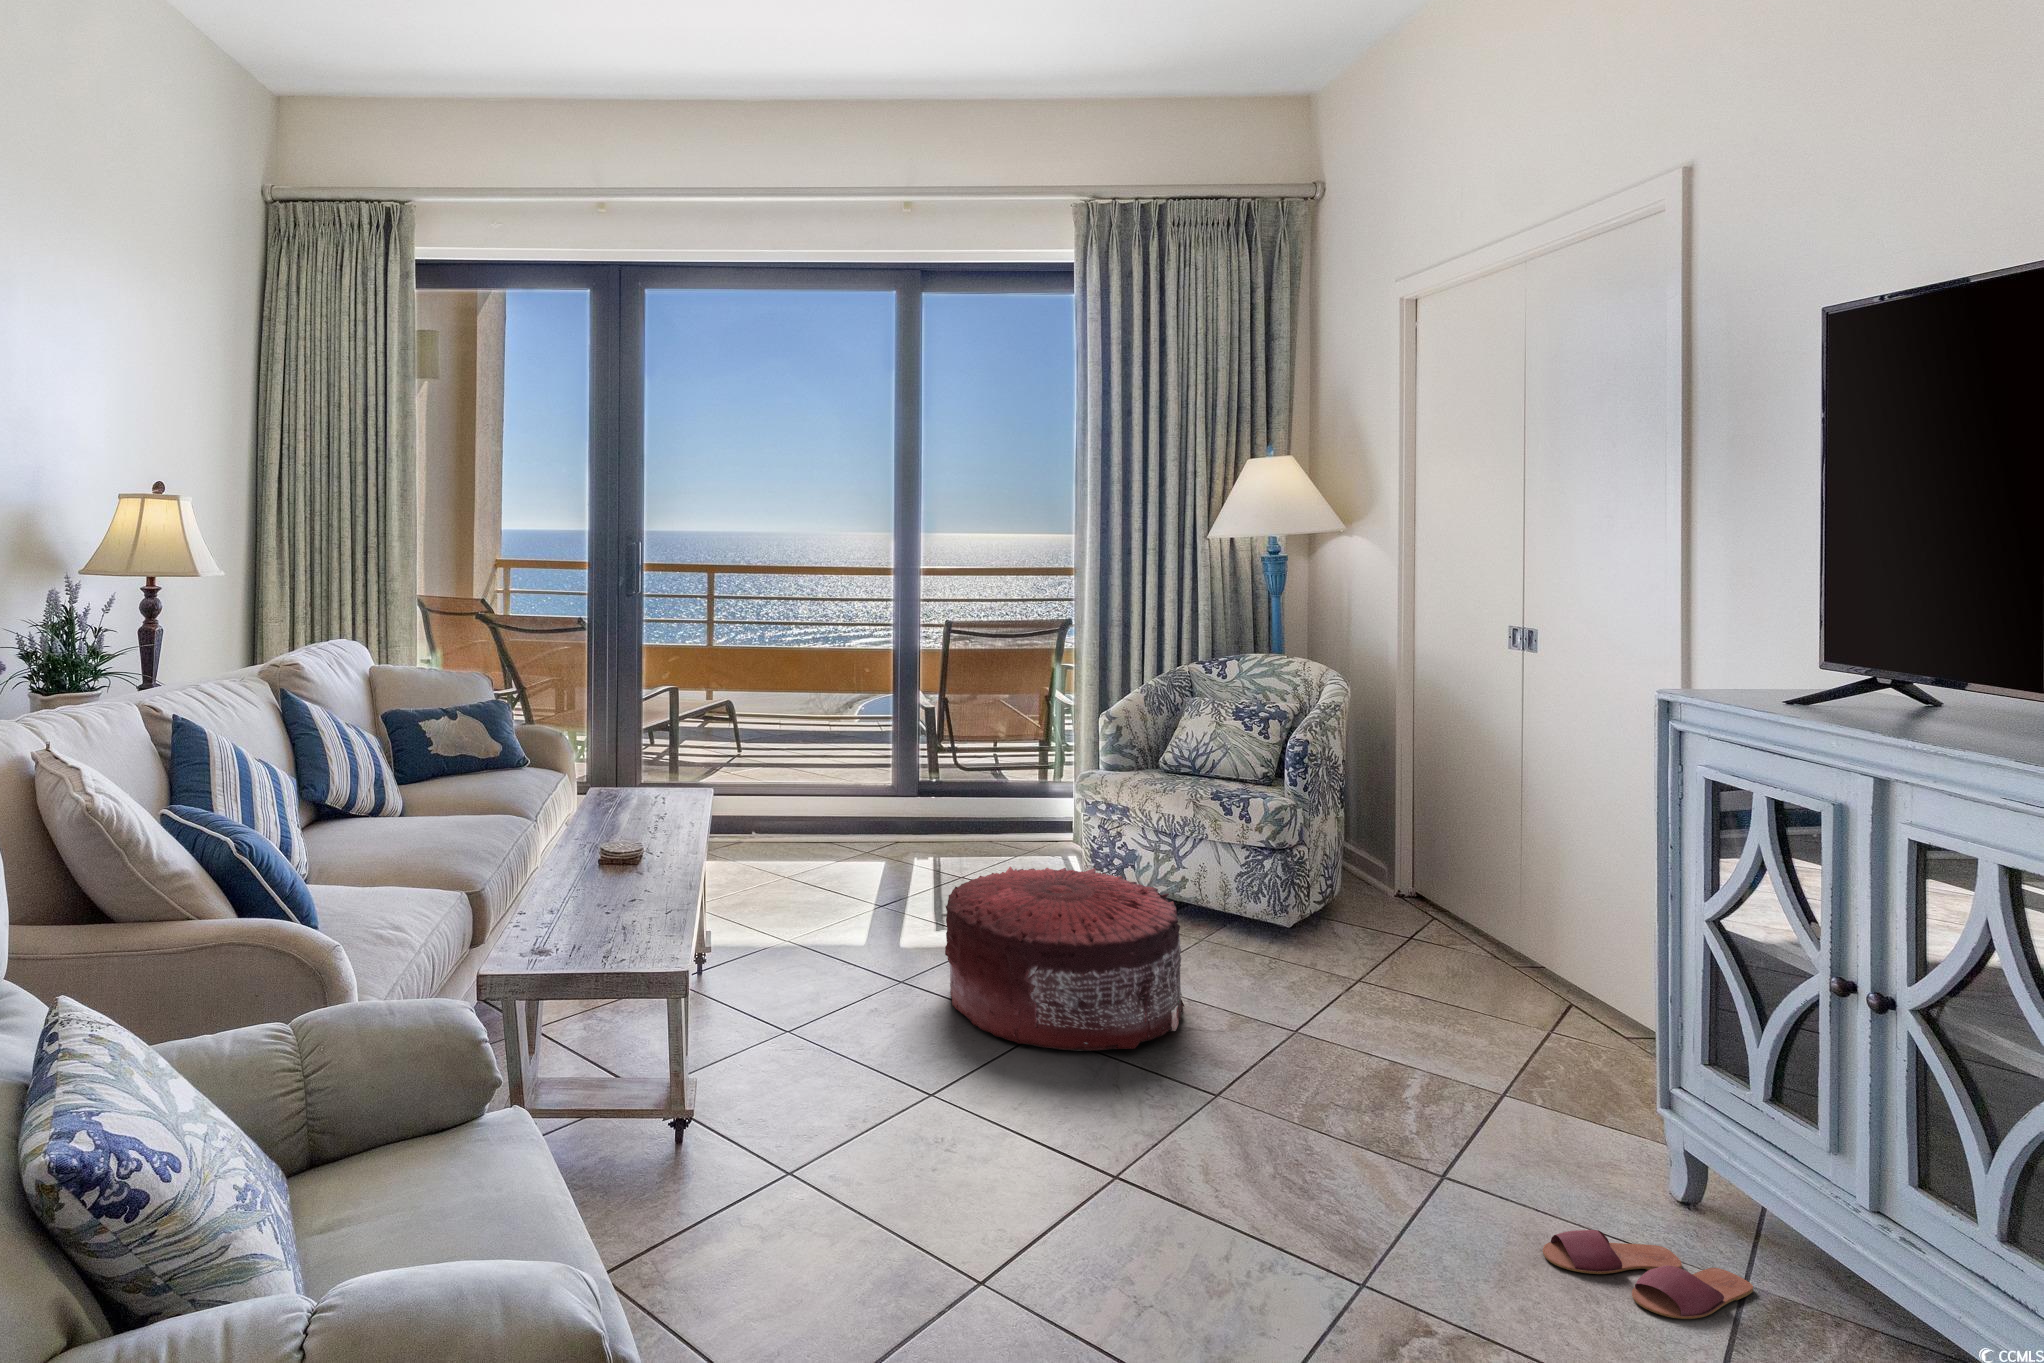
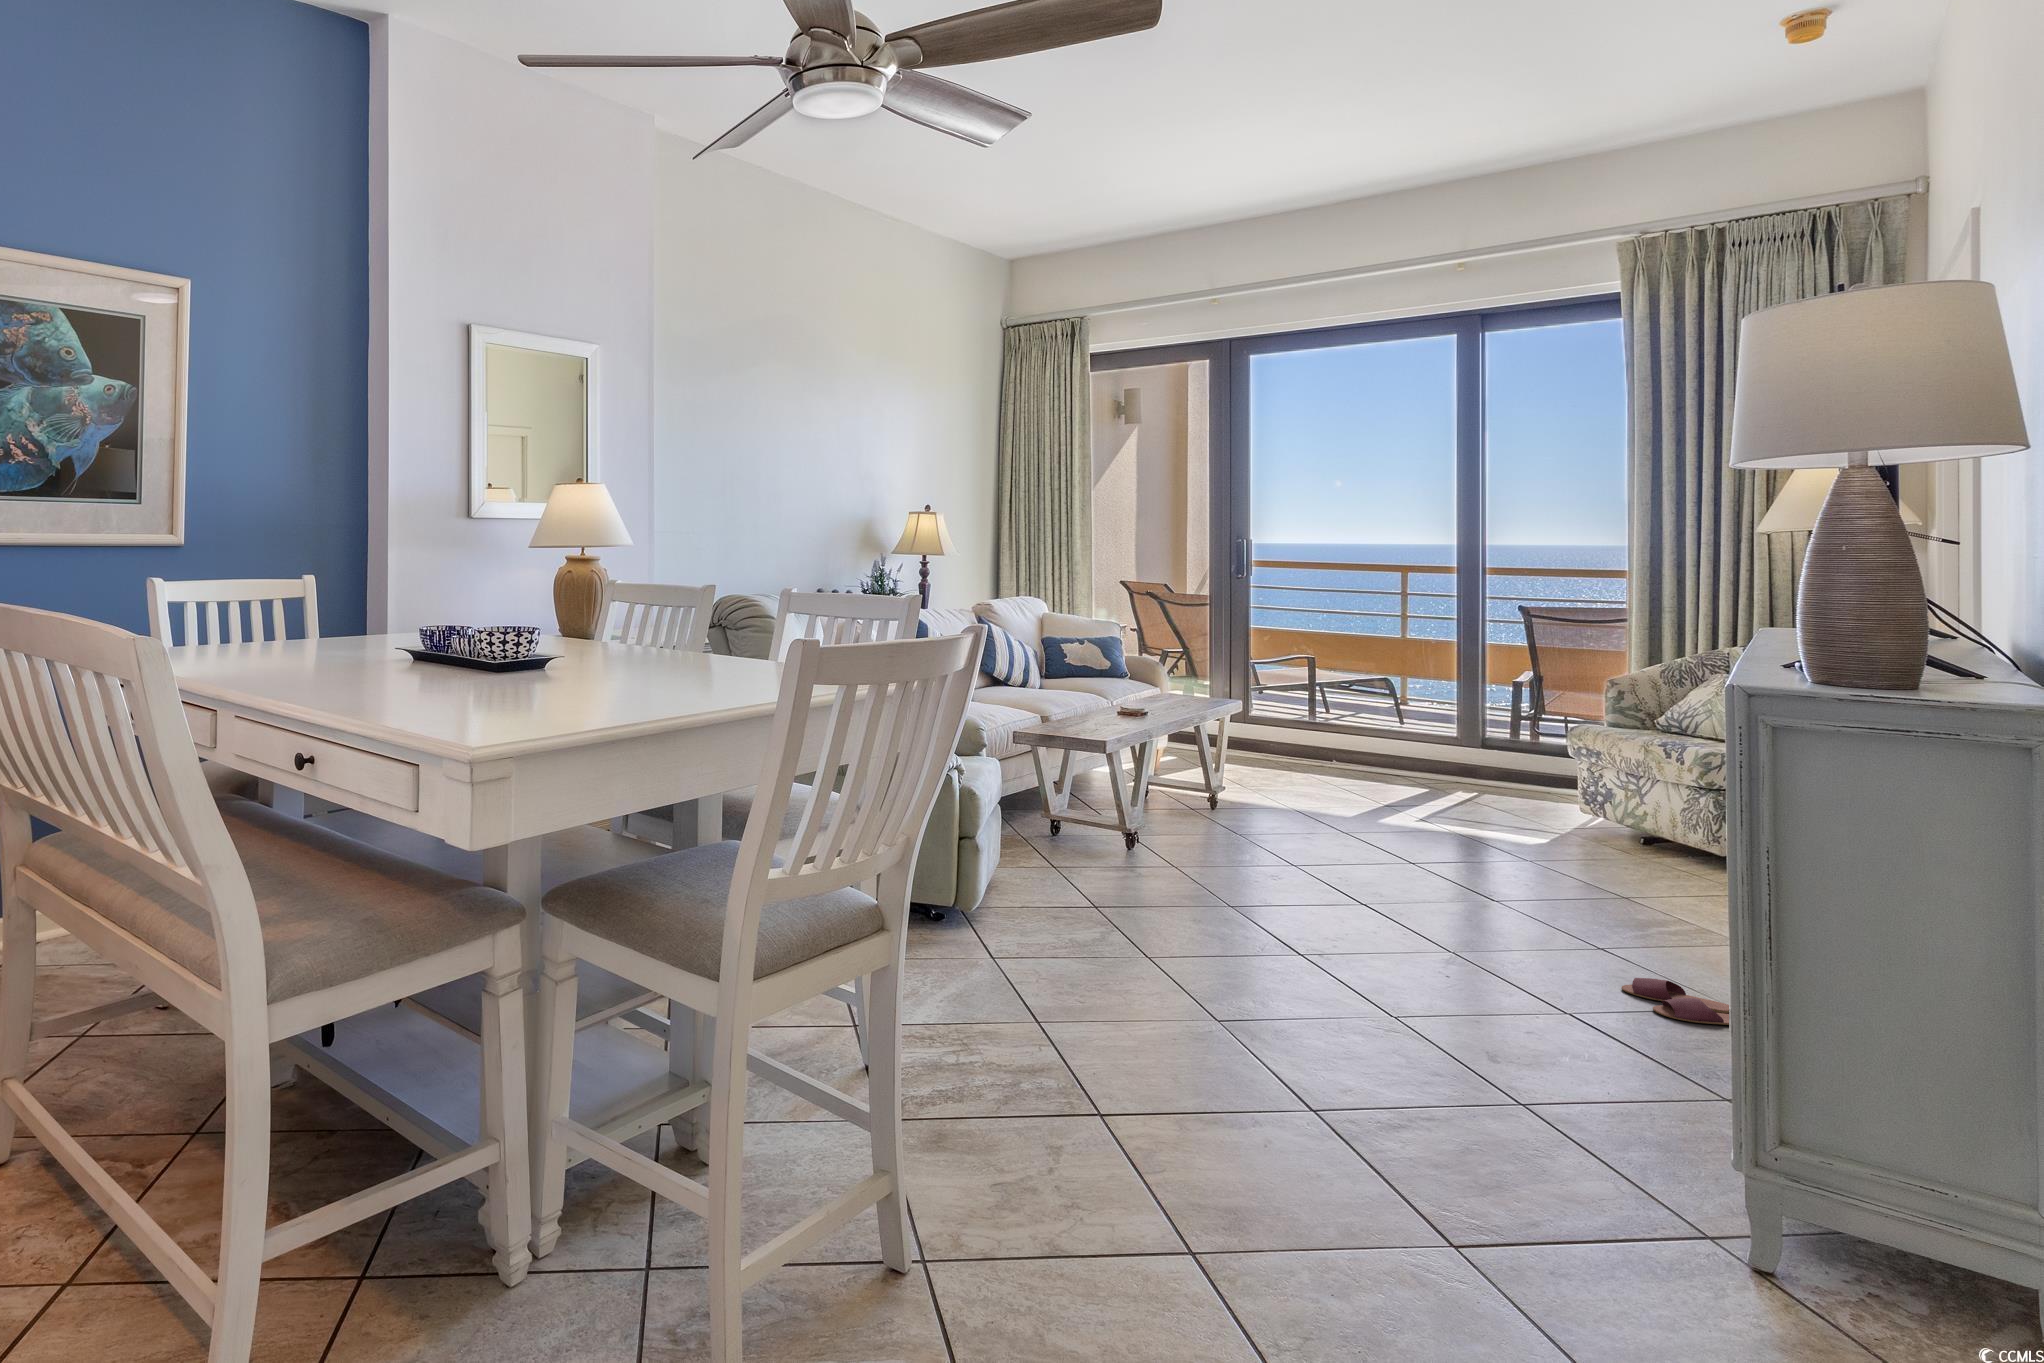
pouf: present [945,867,1185,1051] -> none [1358,767,1557,881]

